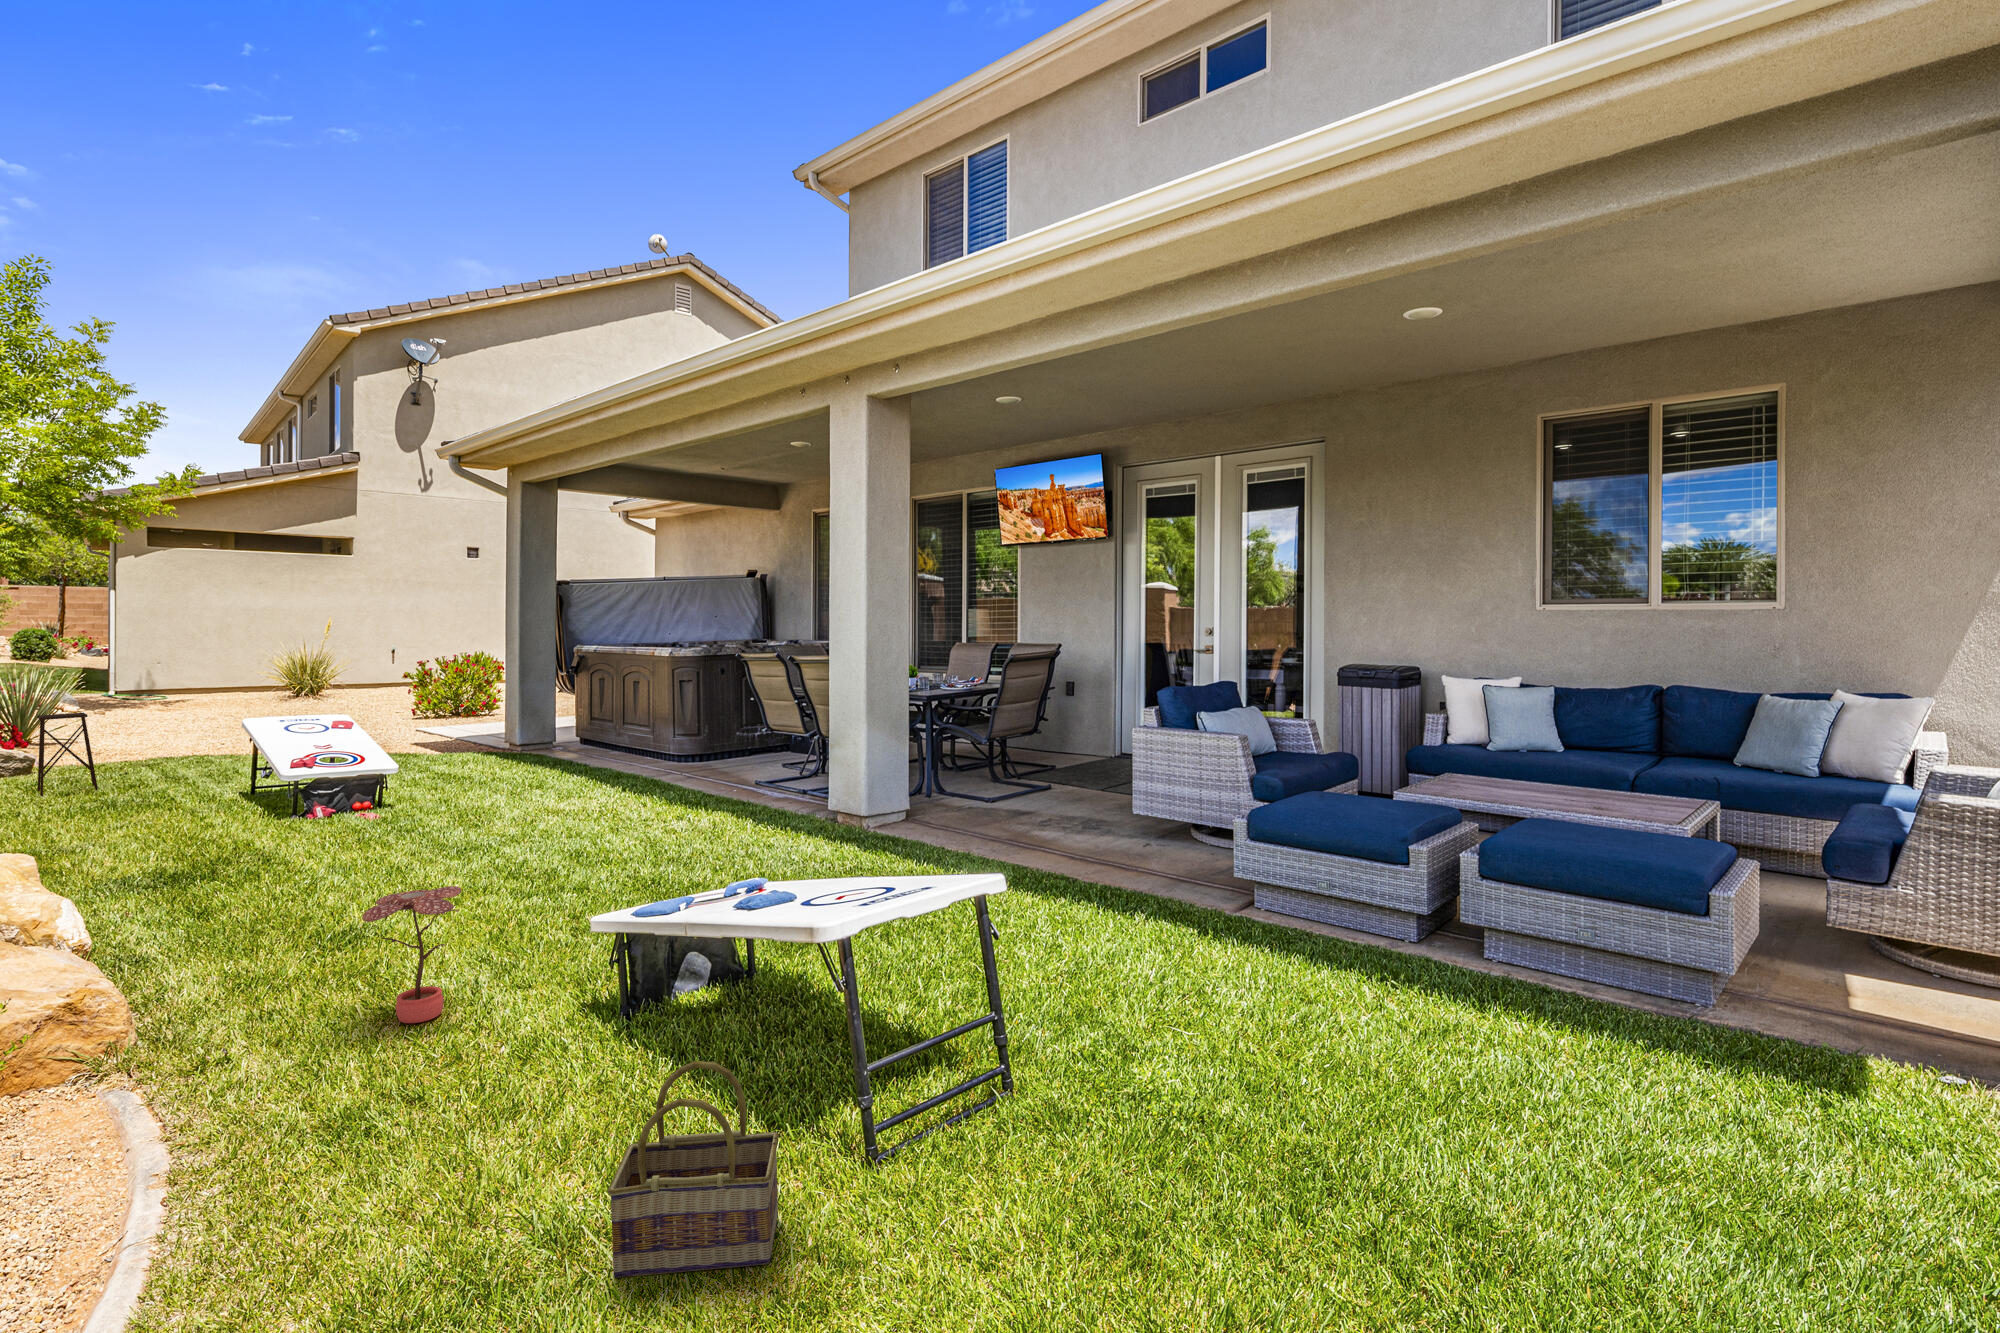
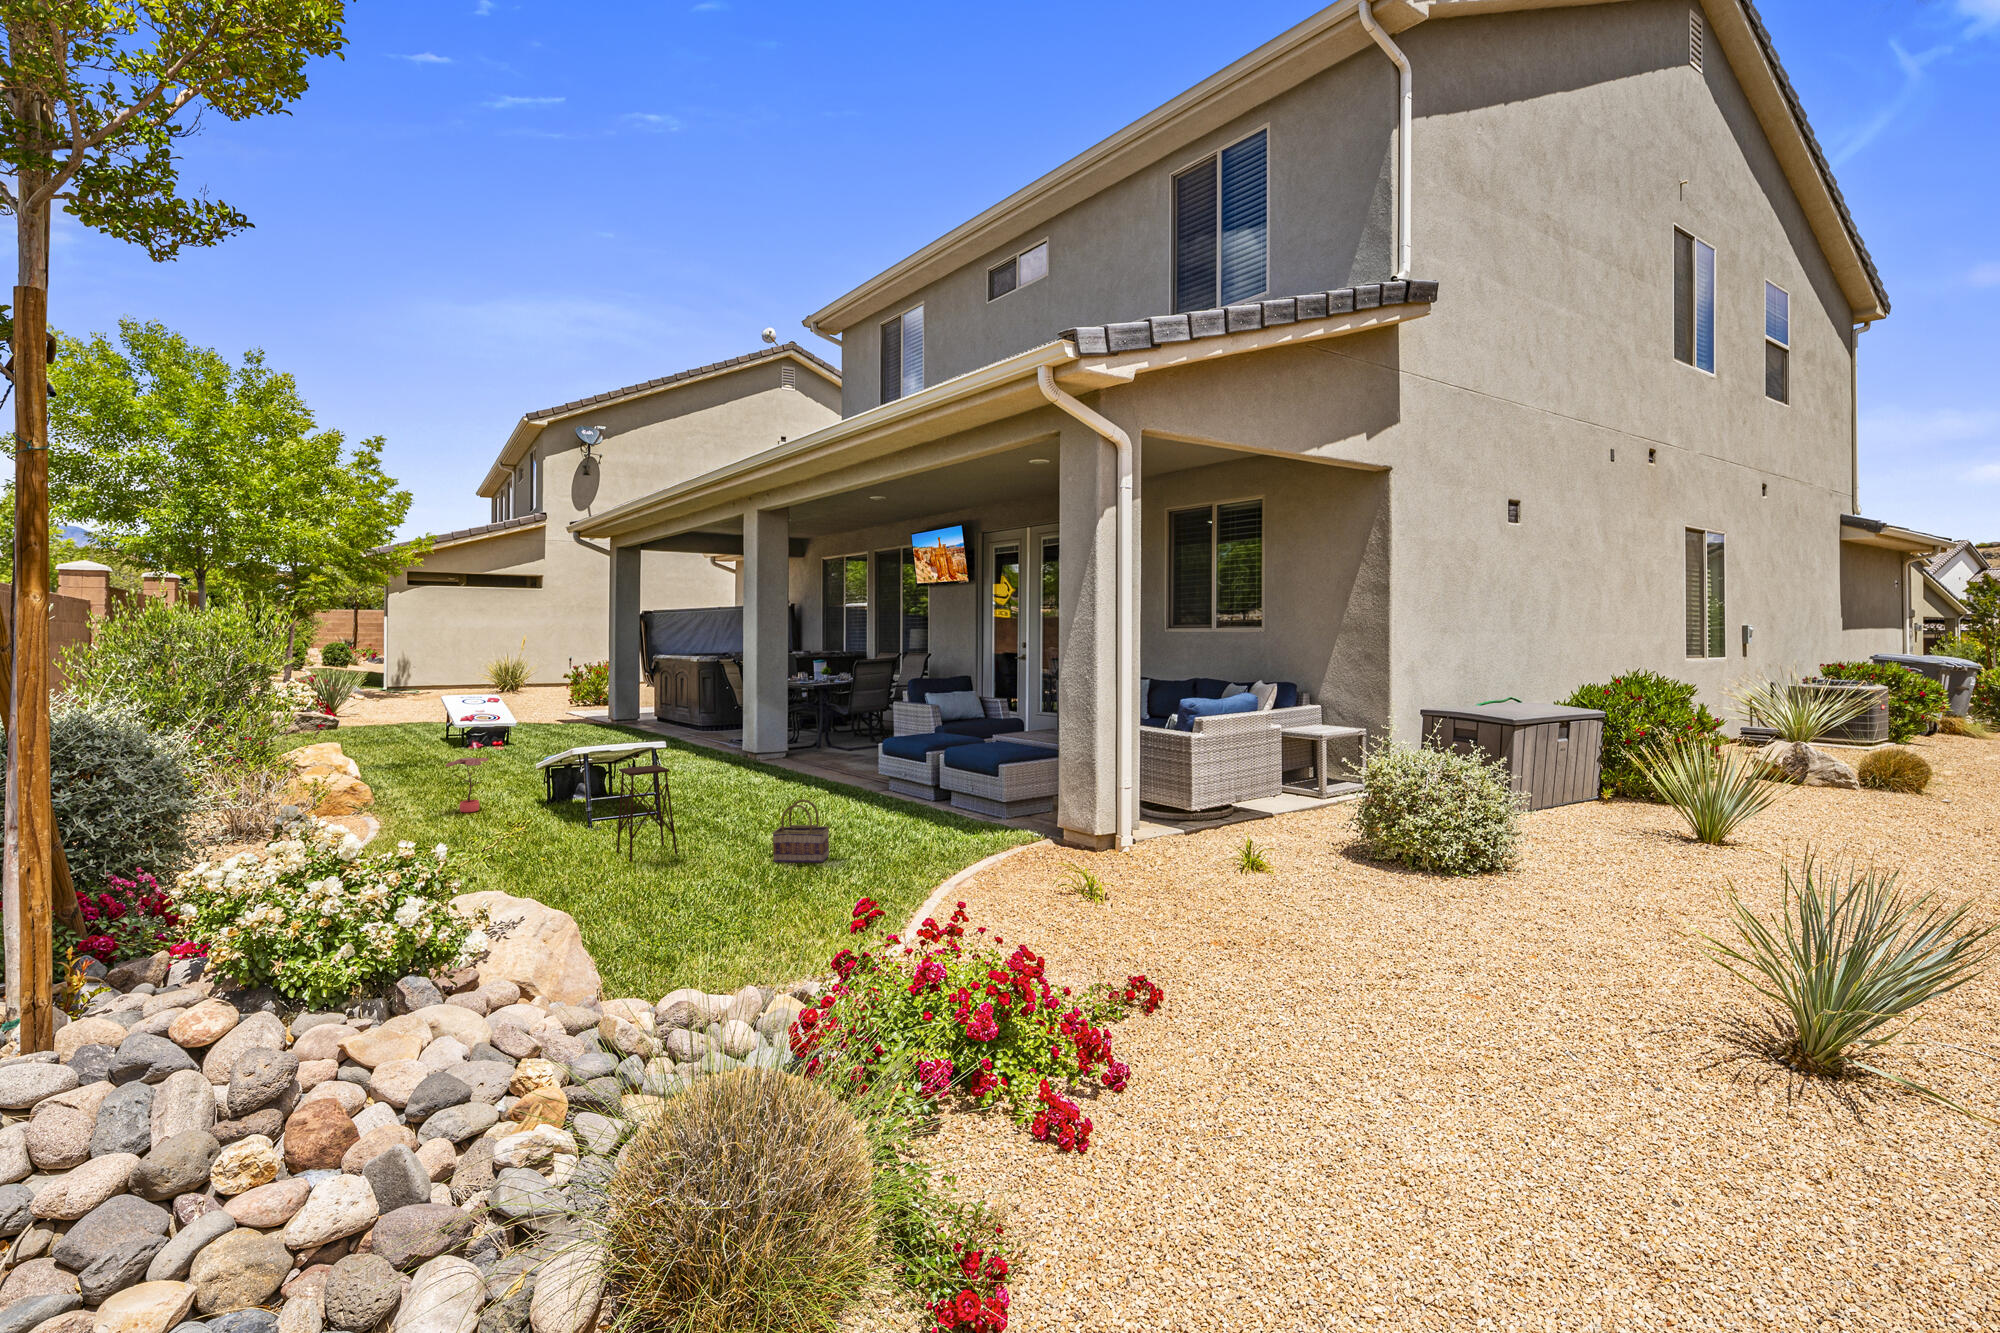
side table: present [37,713,98,796] -> present [617,765,677,861]
basket: present [608,1061,779,1278] -> present [772,799,829,862]

